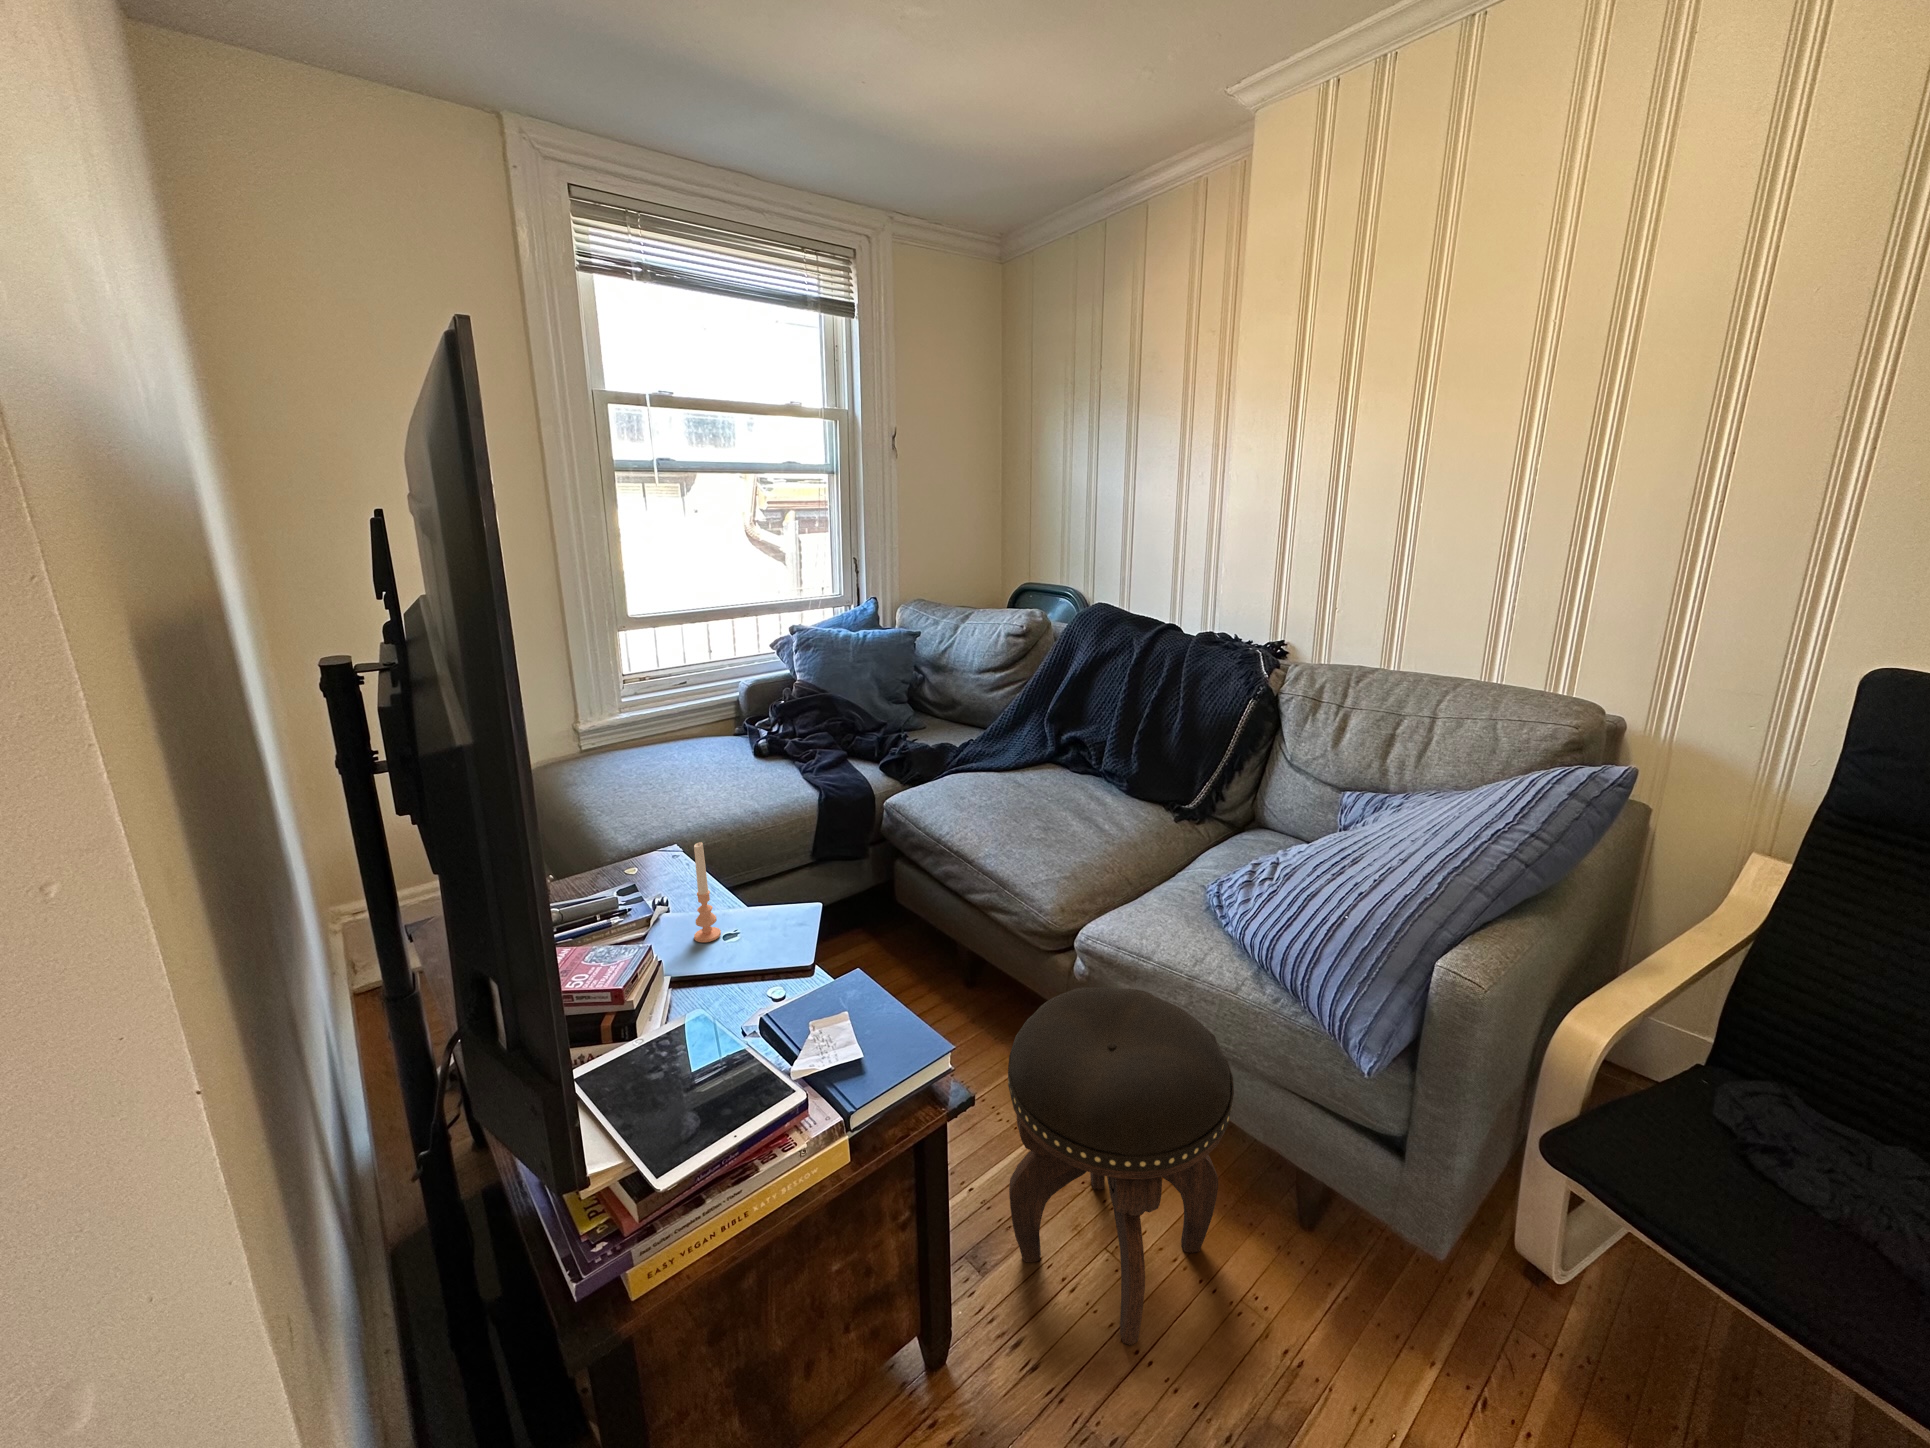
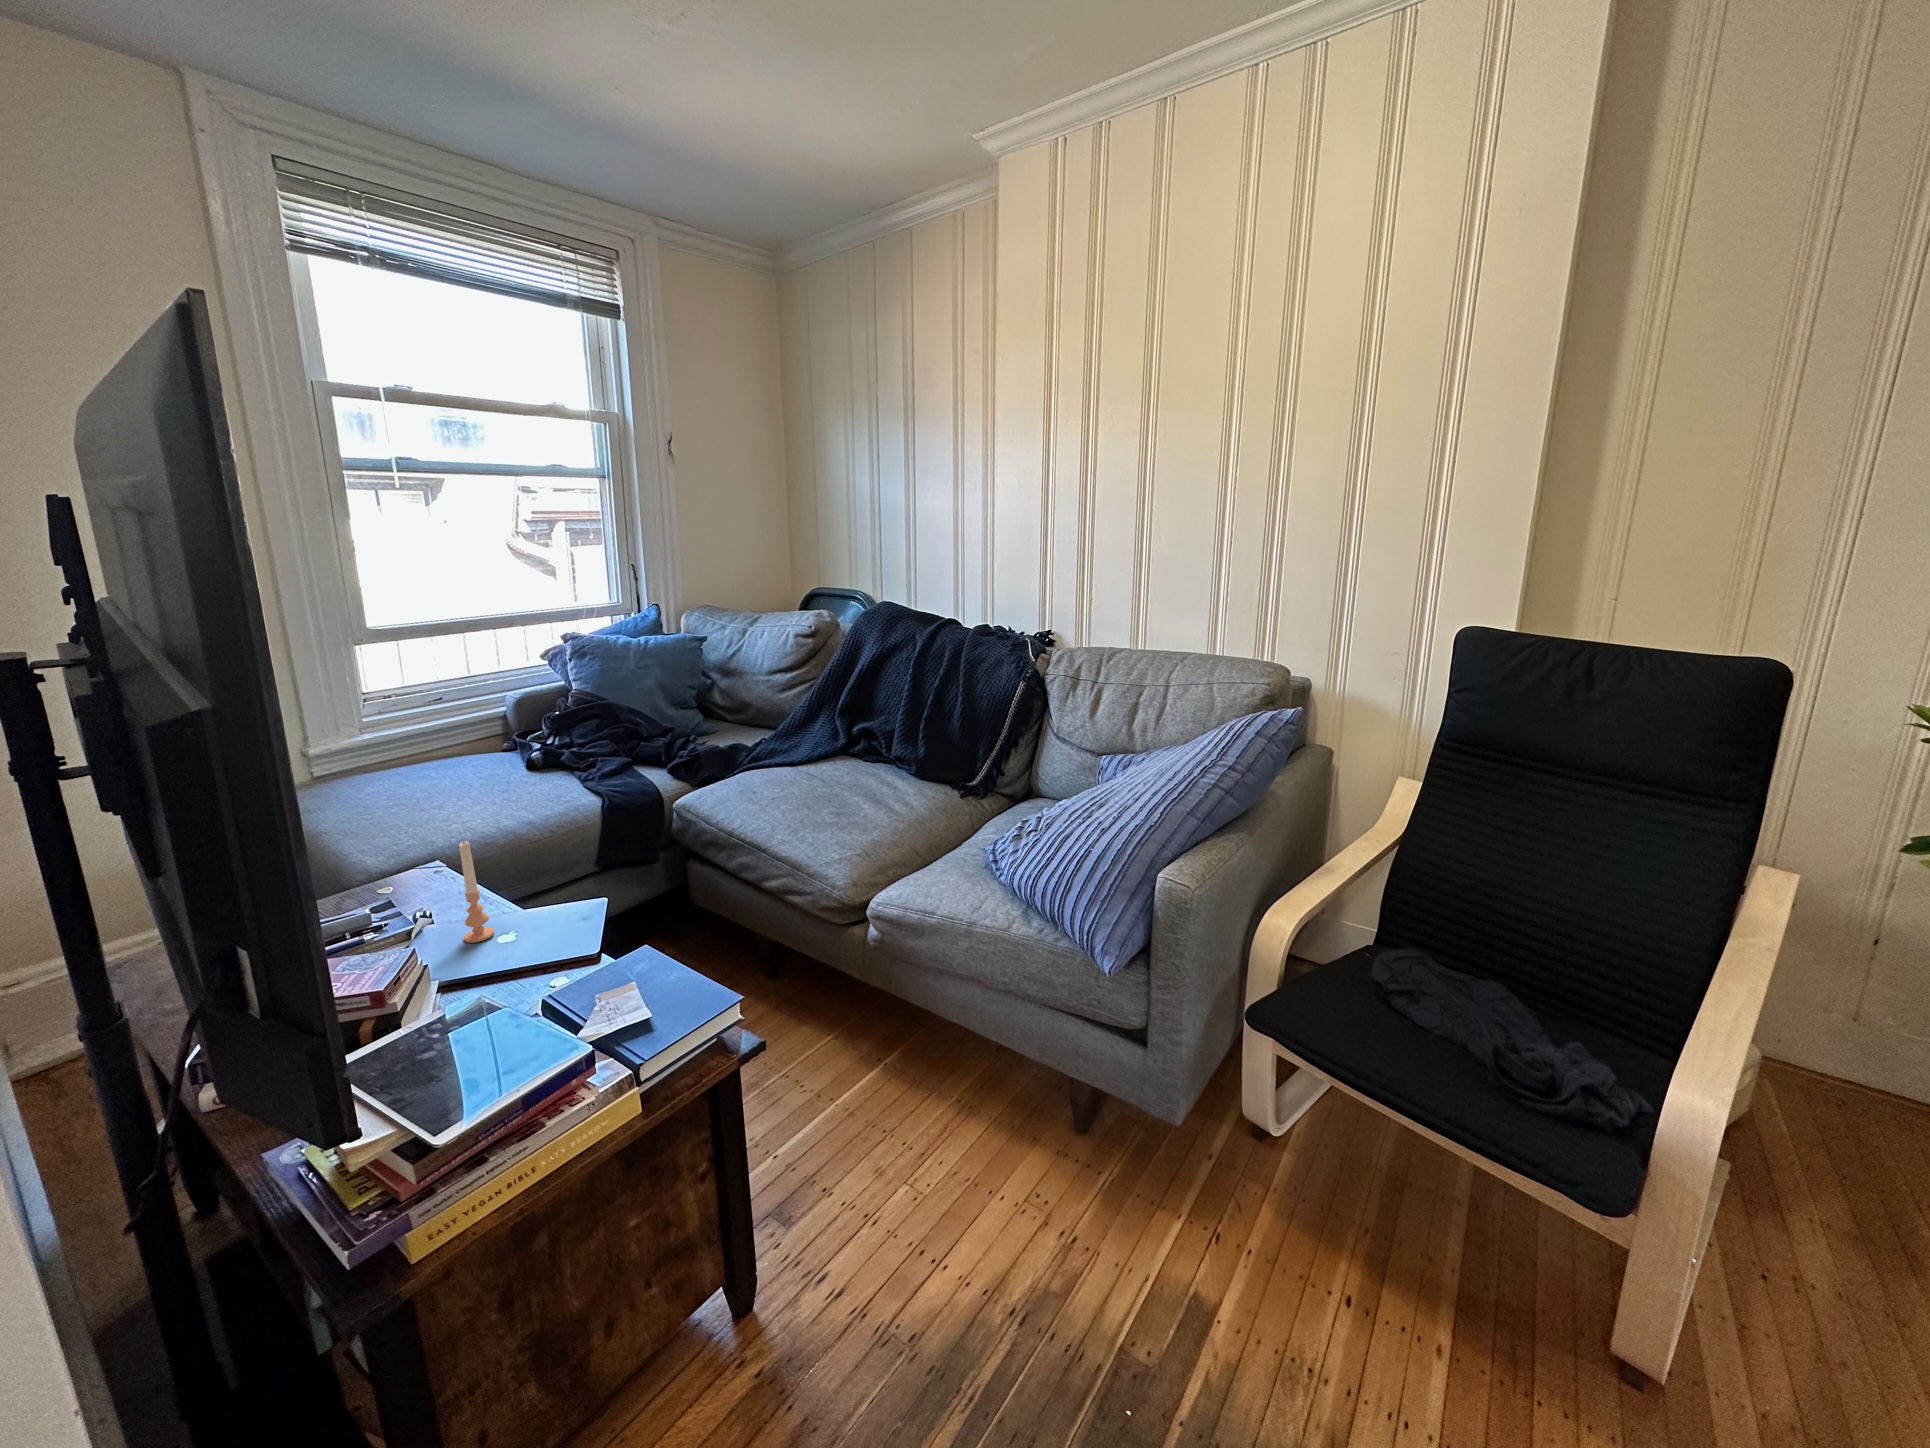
footstool: present [1008,987,1234,1345] -> none [801,941,1004,1255]

